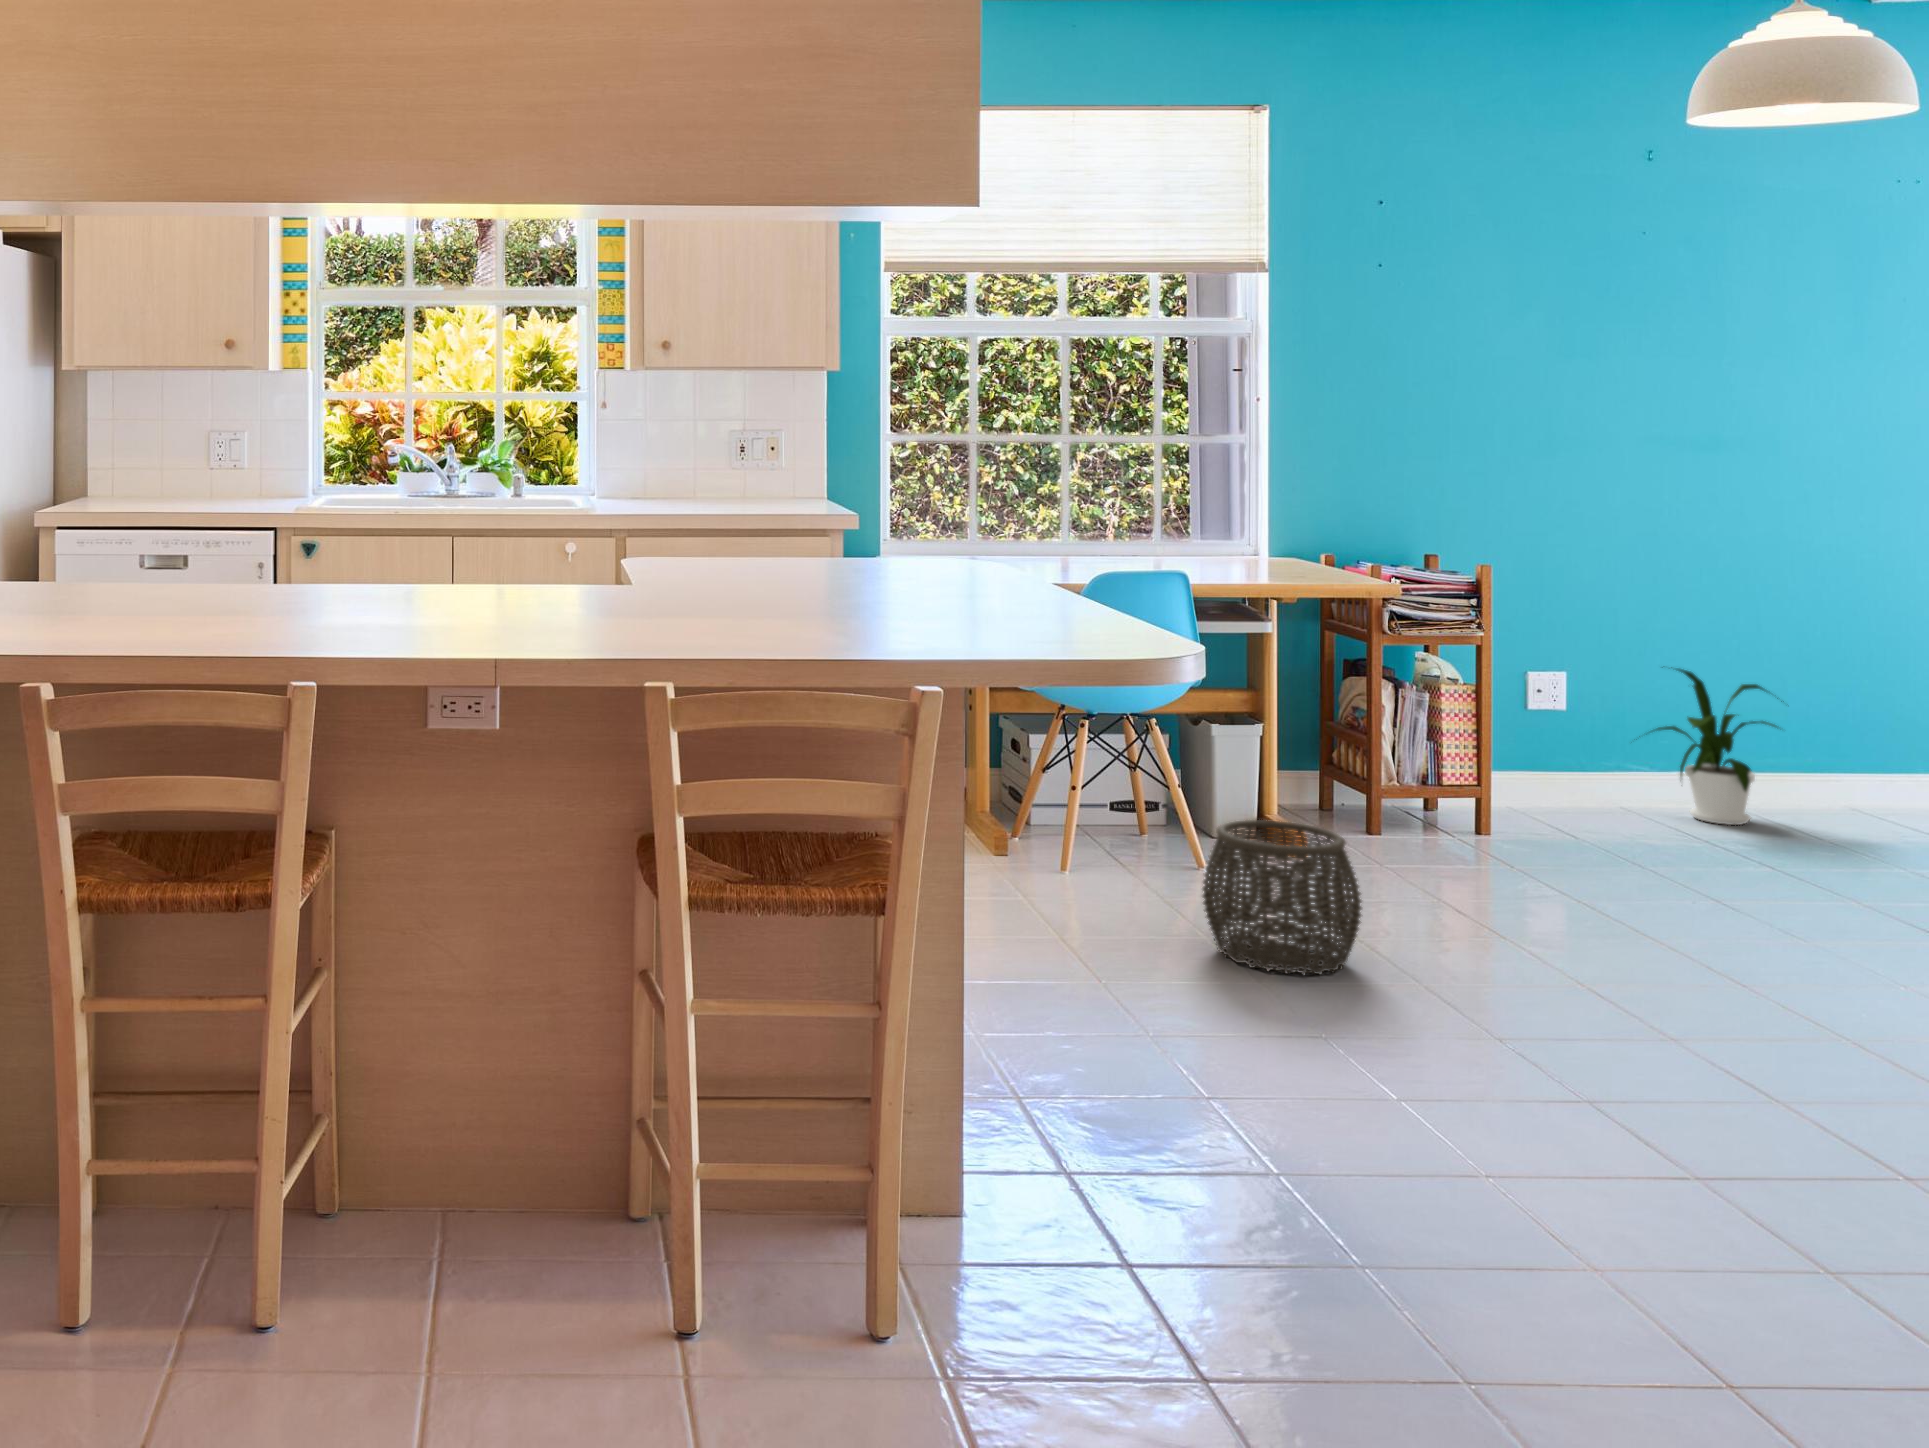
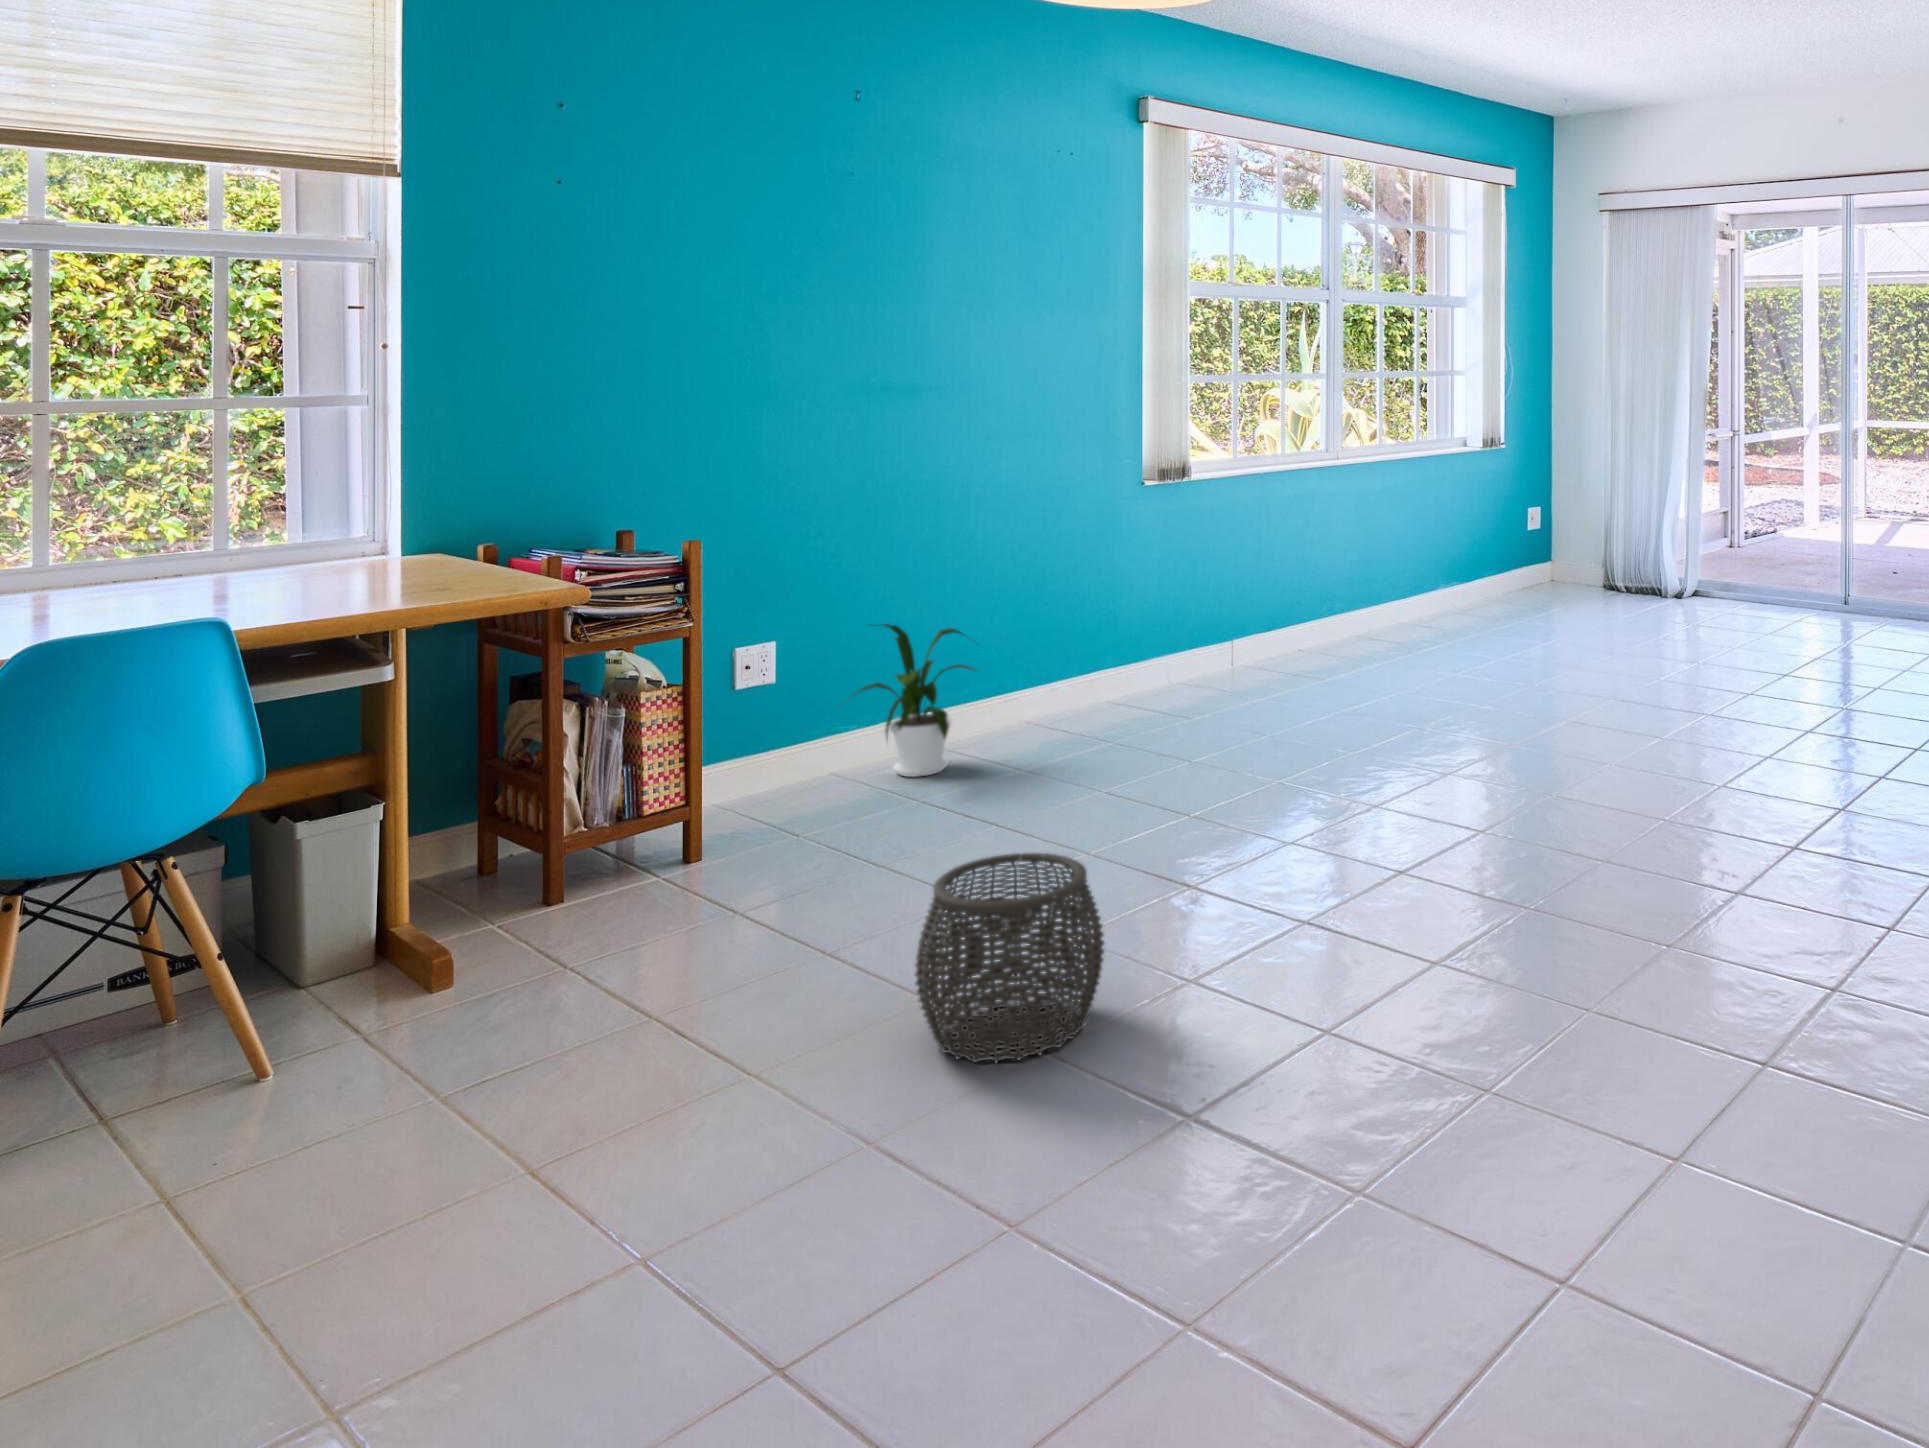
woven basket: present [1202,820,1362,975] -> present [915,853,1104,1063]

